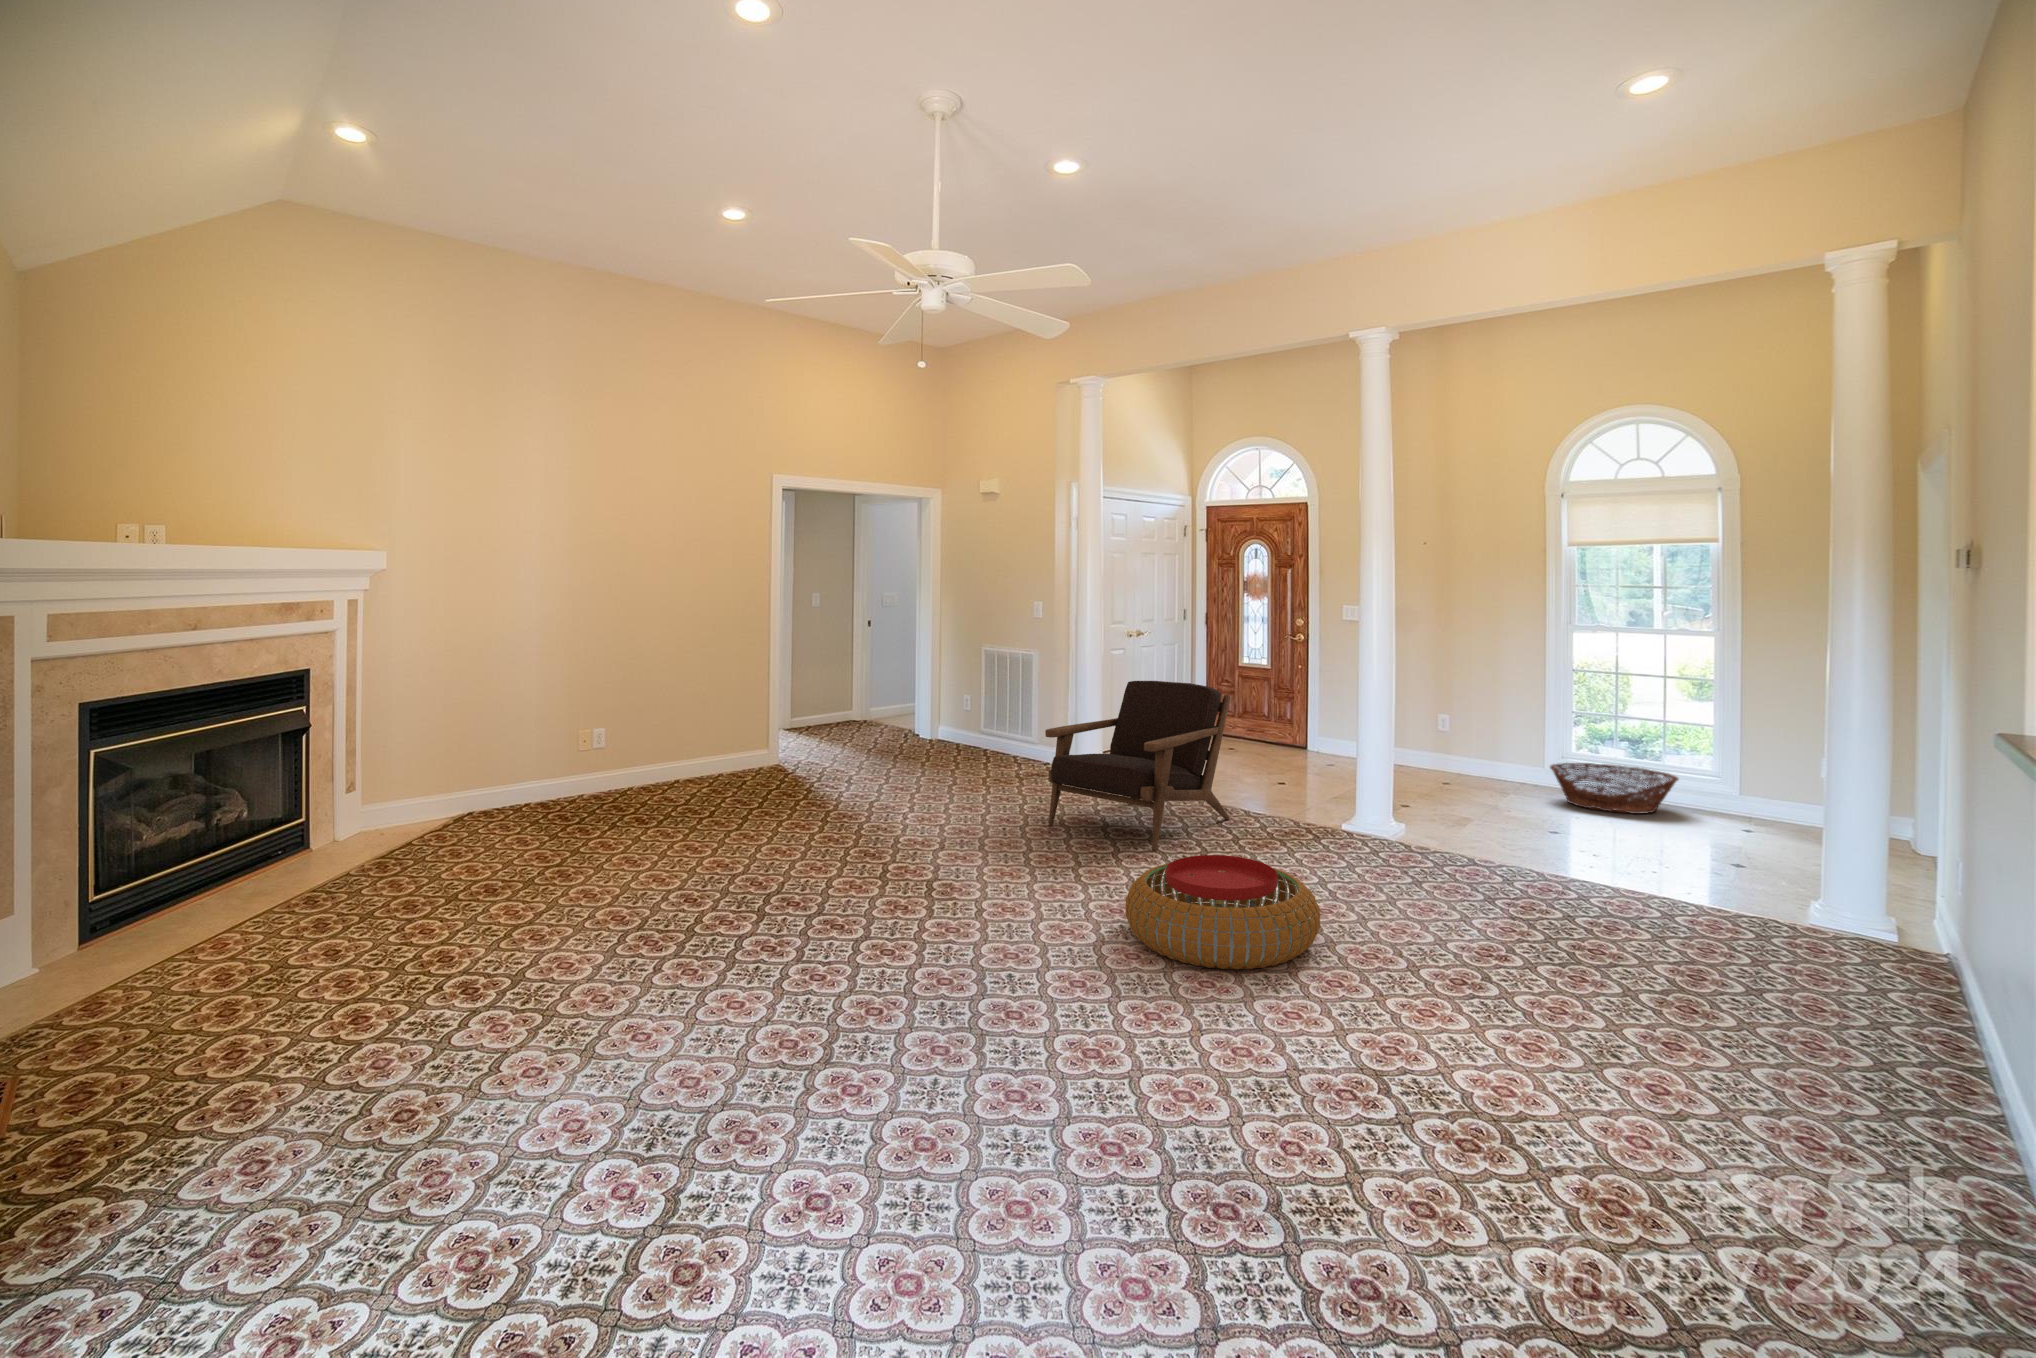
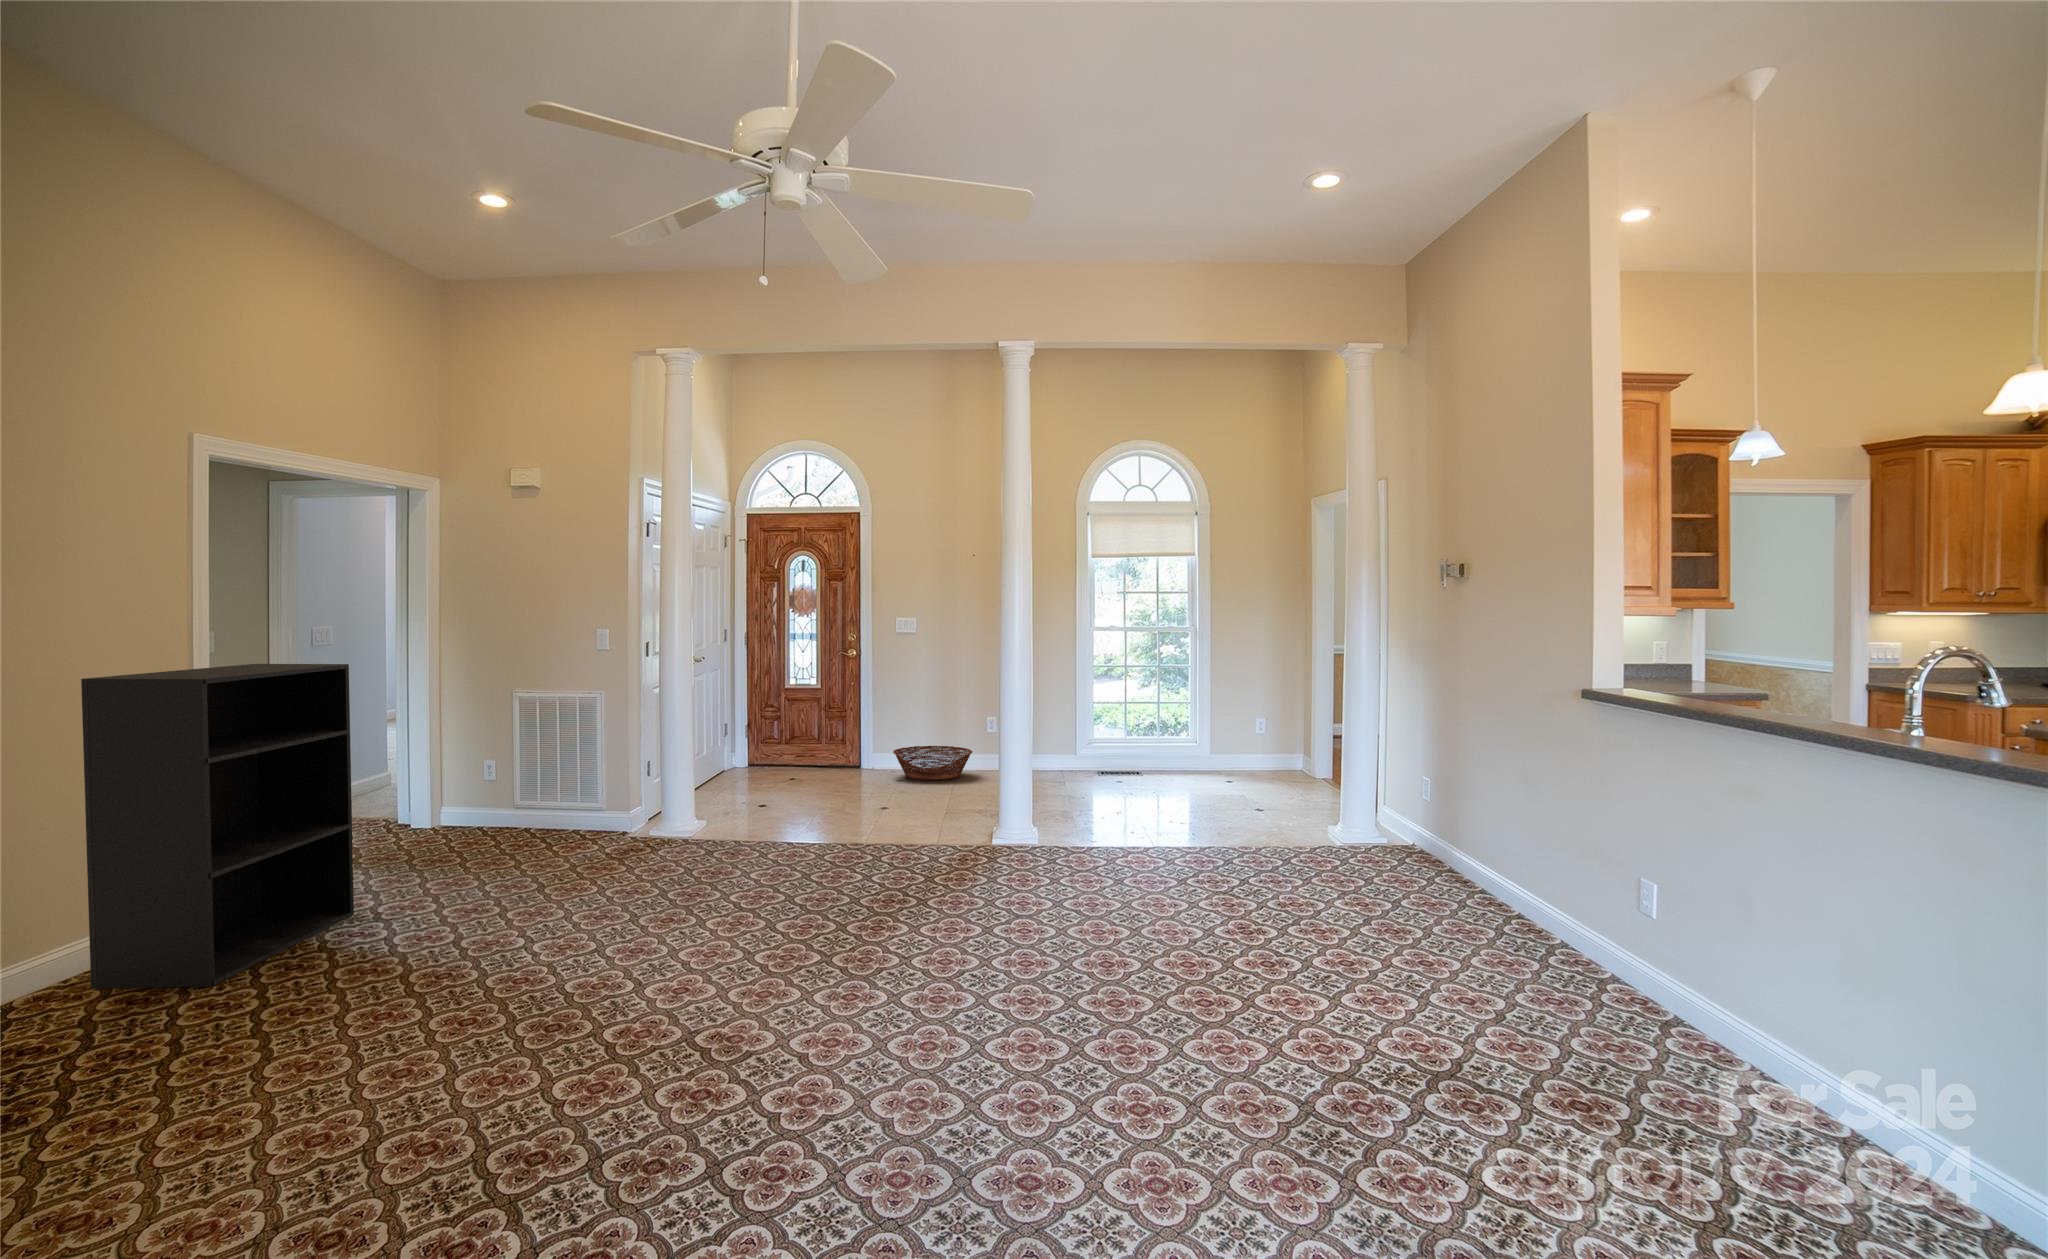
bookshelf: none [818,629,981,879] -> present [81,664,354,989]
armchair: present [1045,681,1230,851] -> none [436,707,646,878]
pouf: present [1126,855,1321,970] -> none [582,866,772,977]

